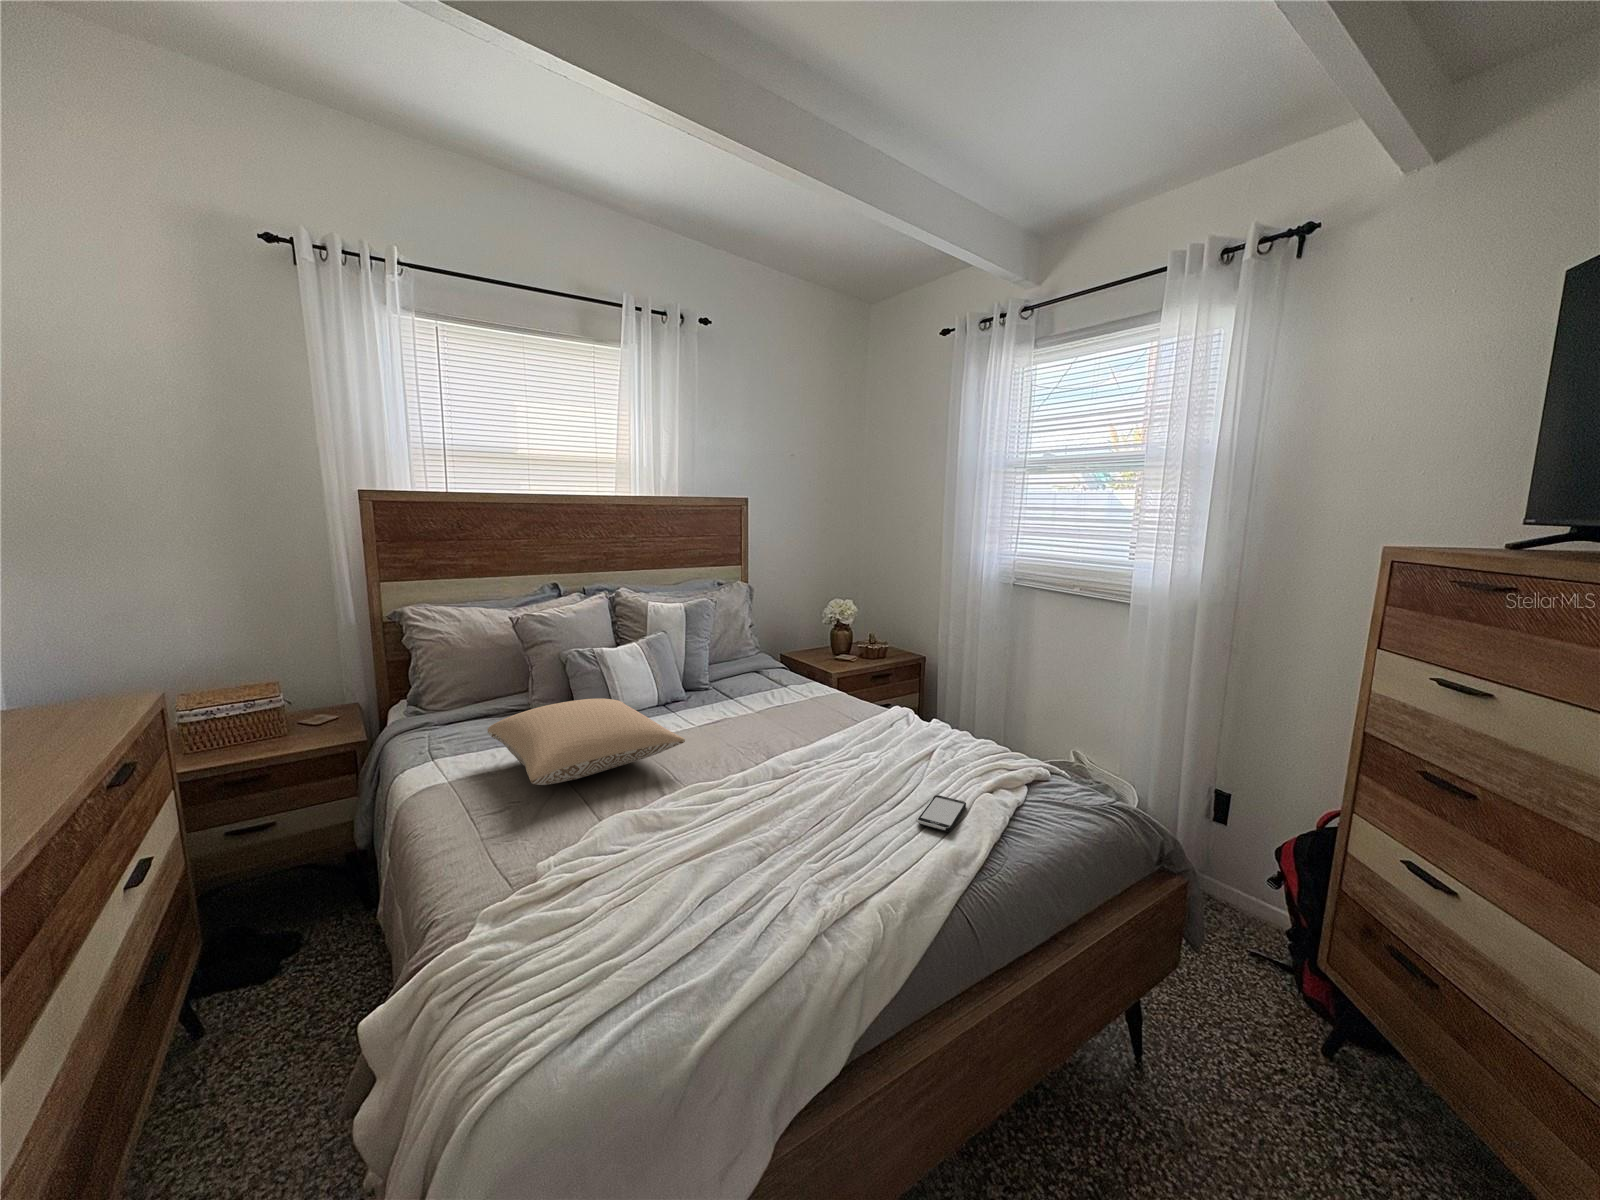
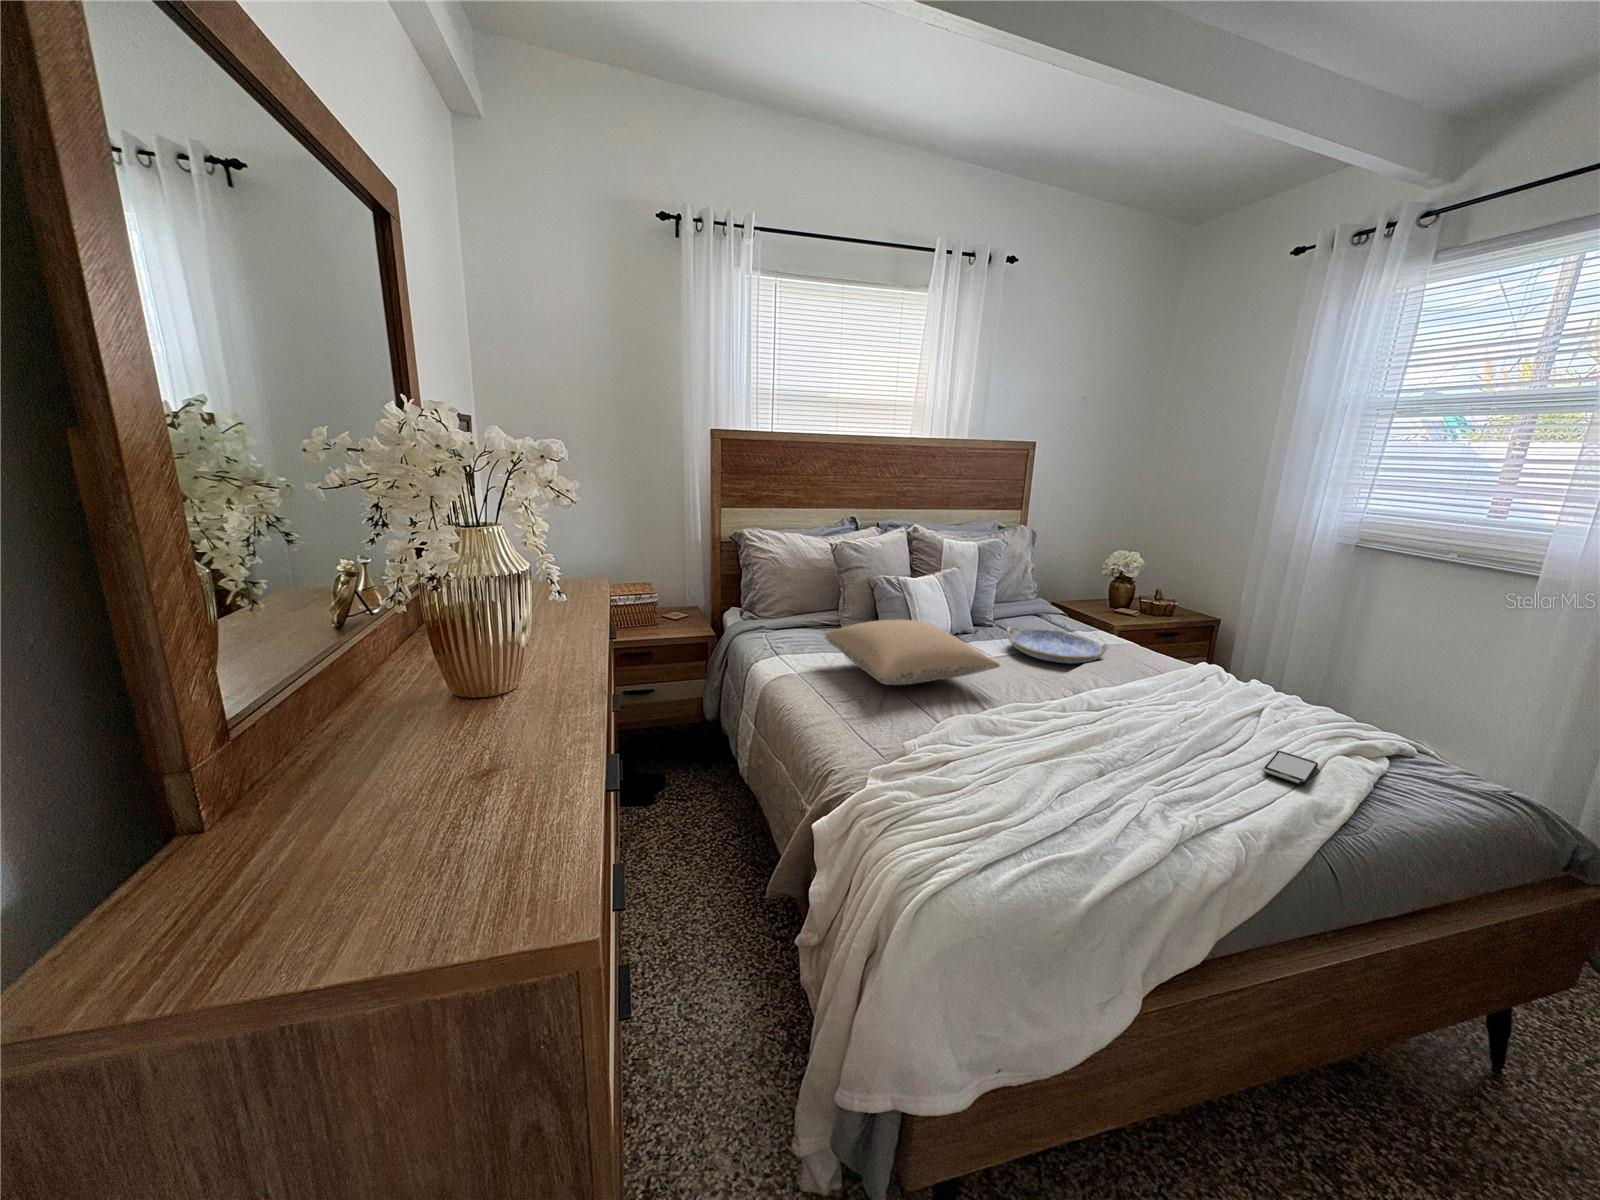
serving tray: none [713,688,811,724] -> present [1007,627,1109,664]

